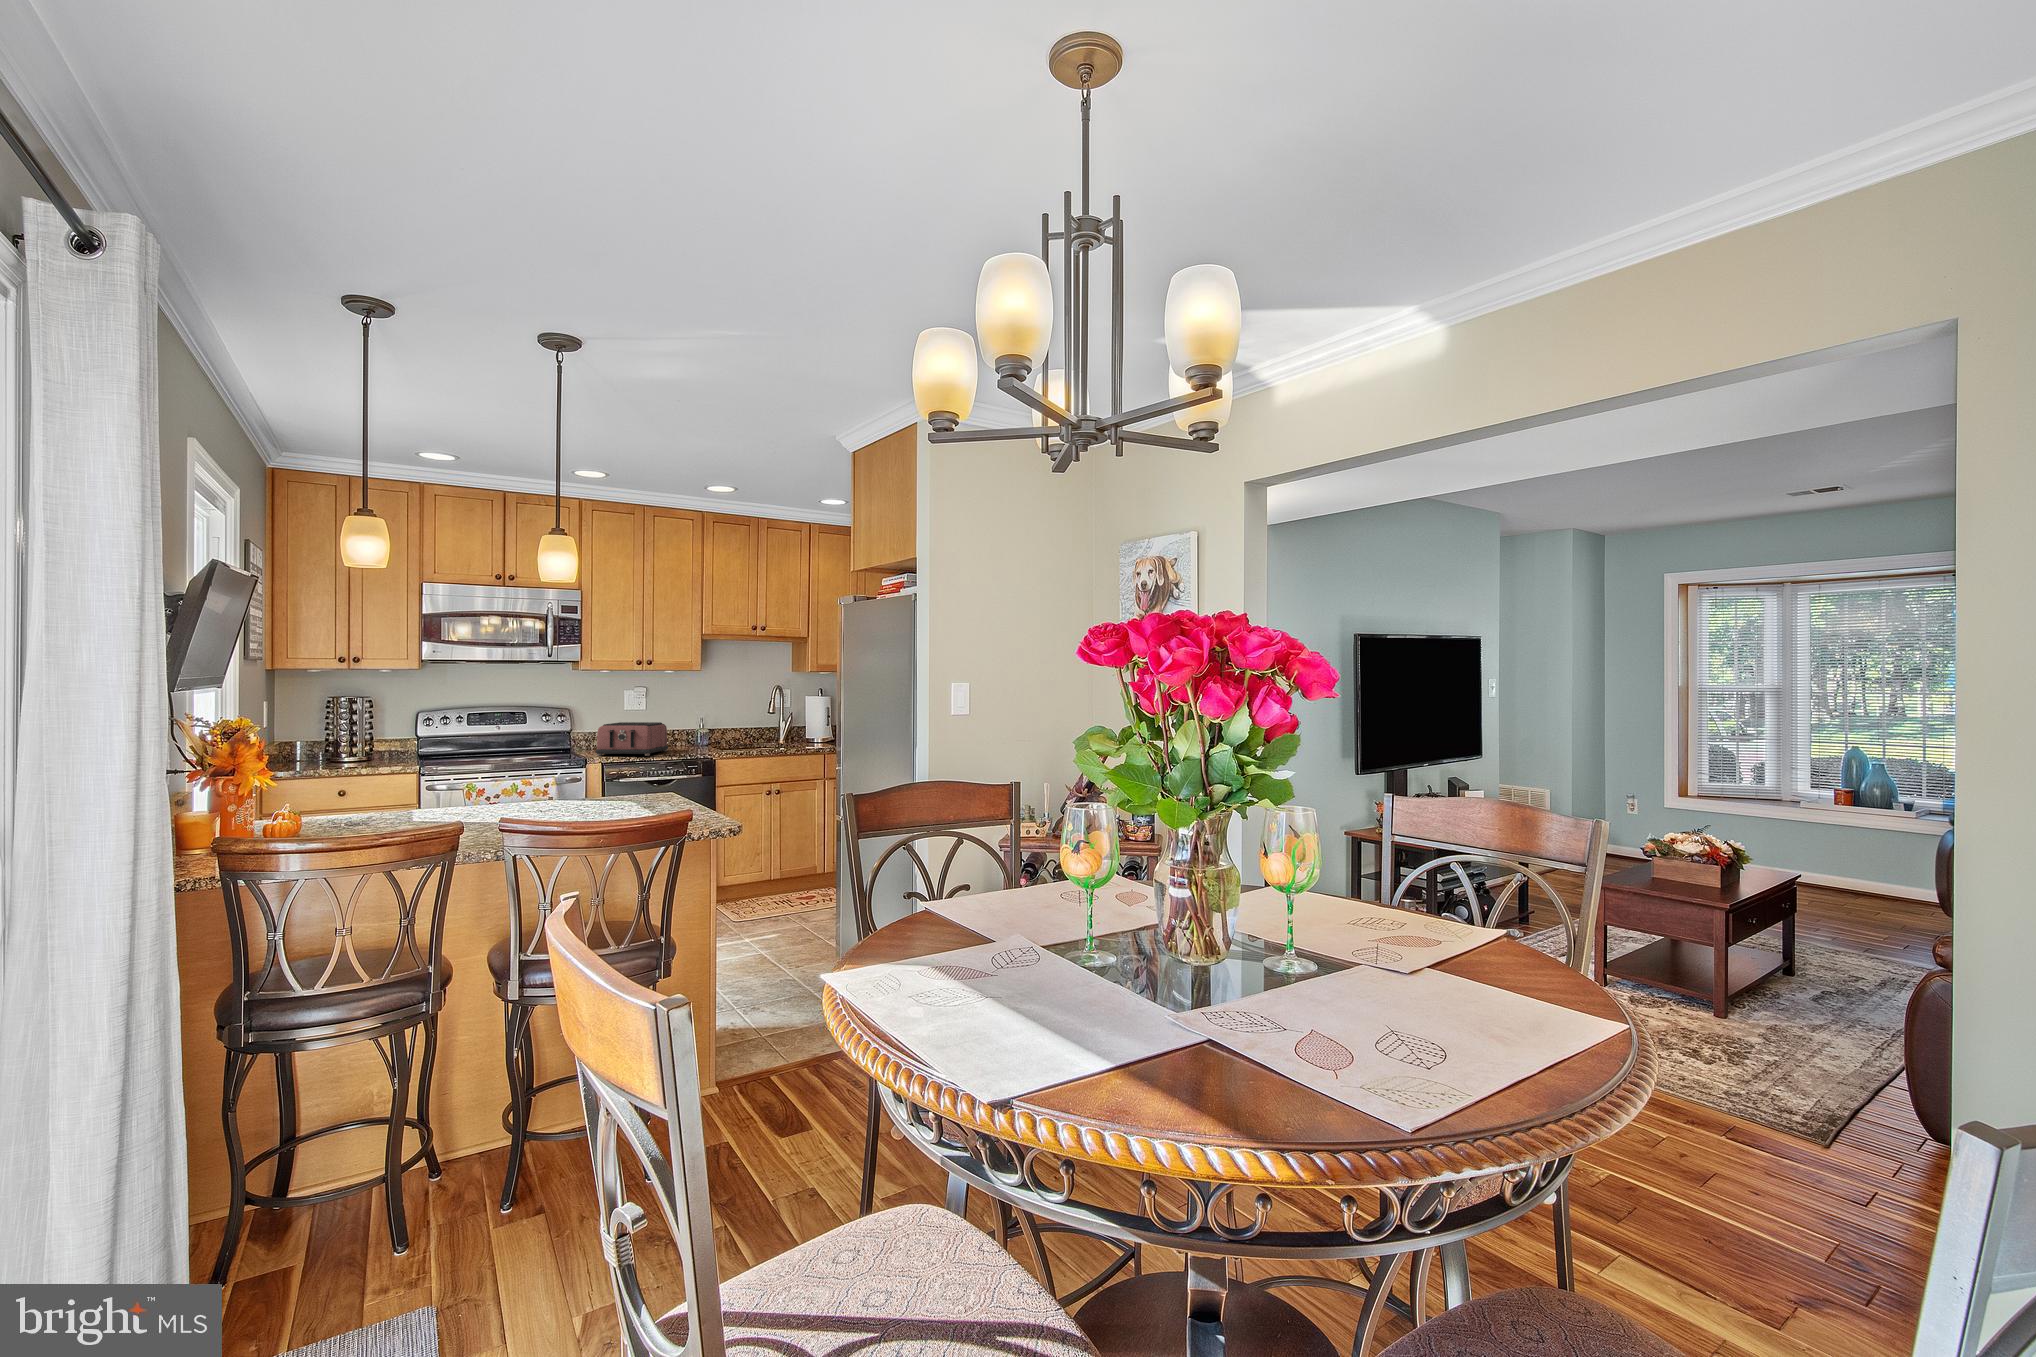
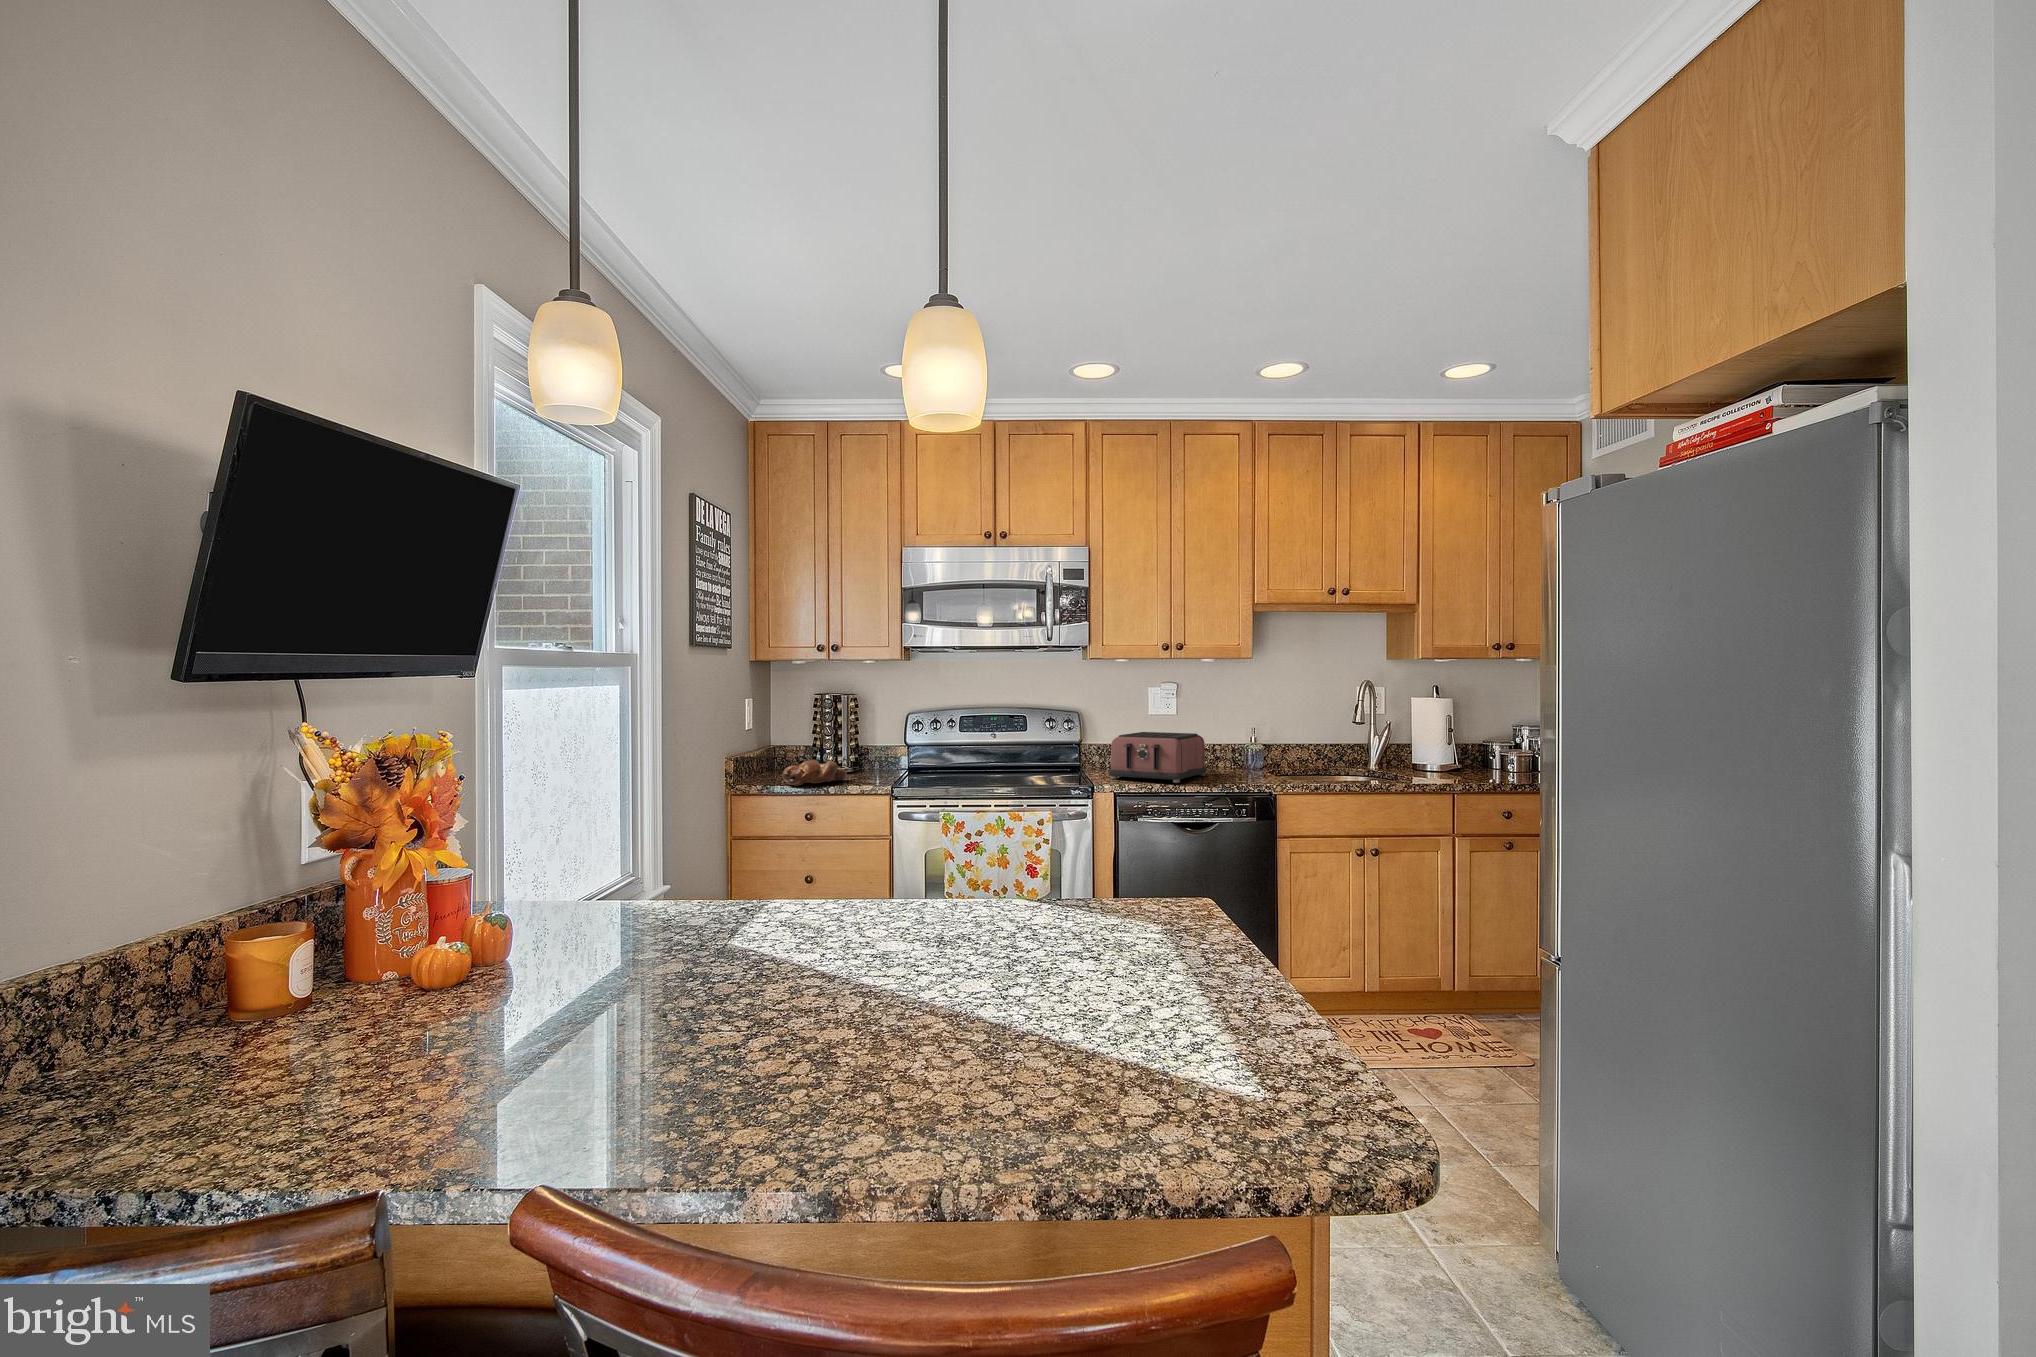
bread loaf: none [311,749,371,770] -> present [782,760,847,786]

